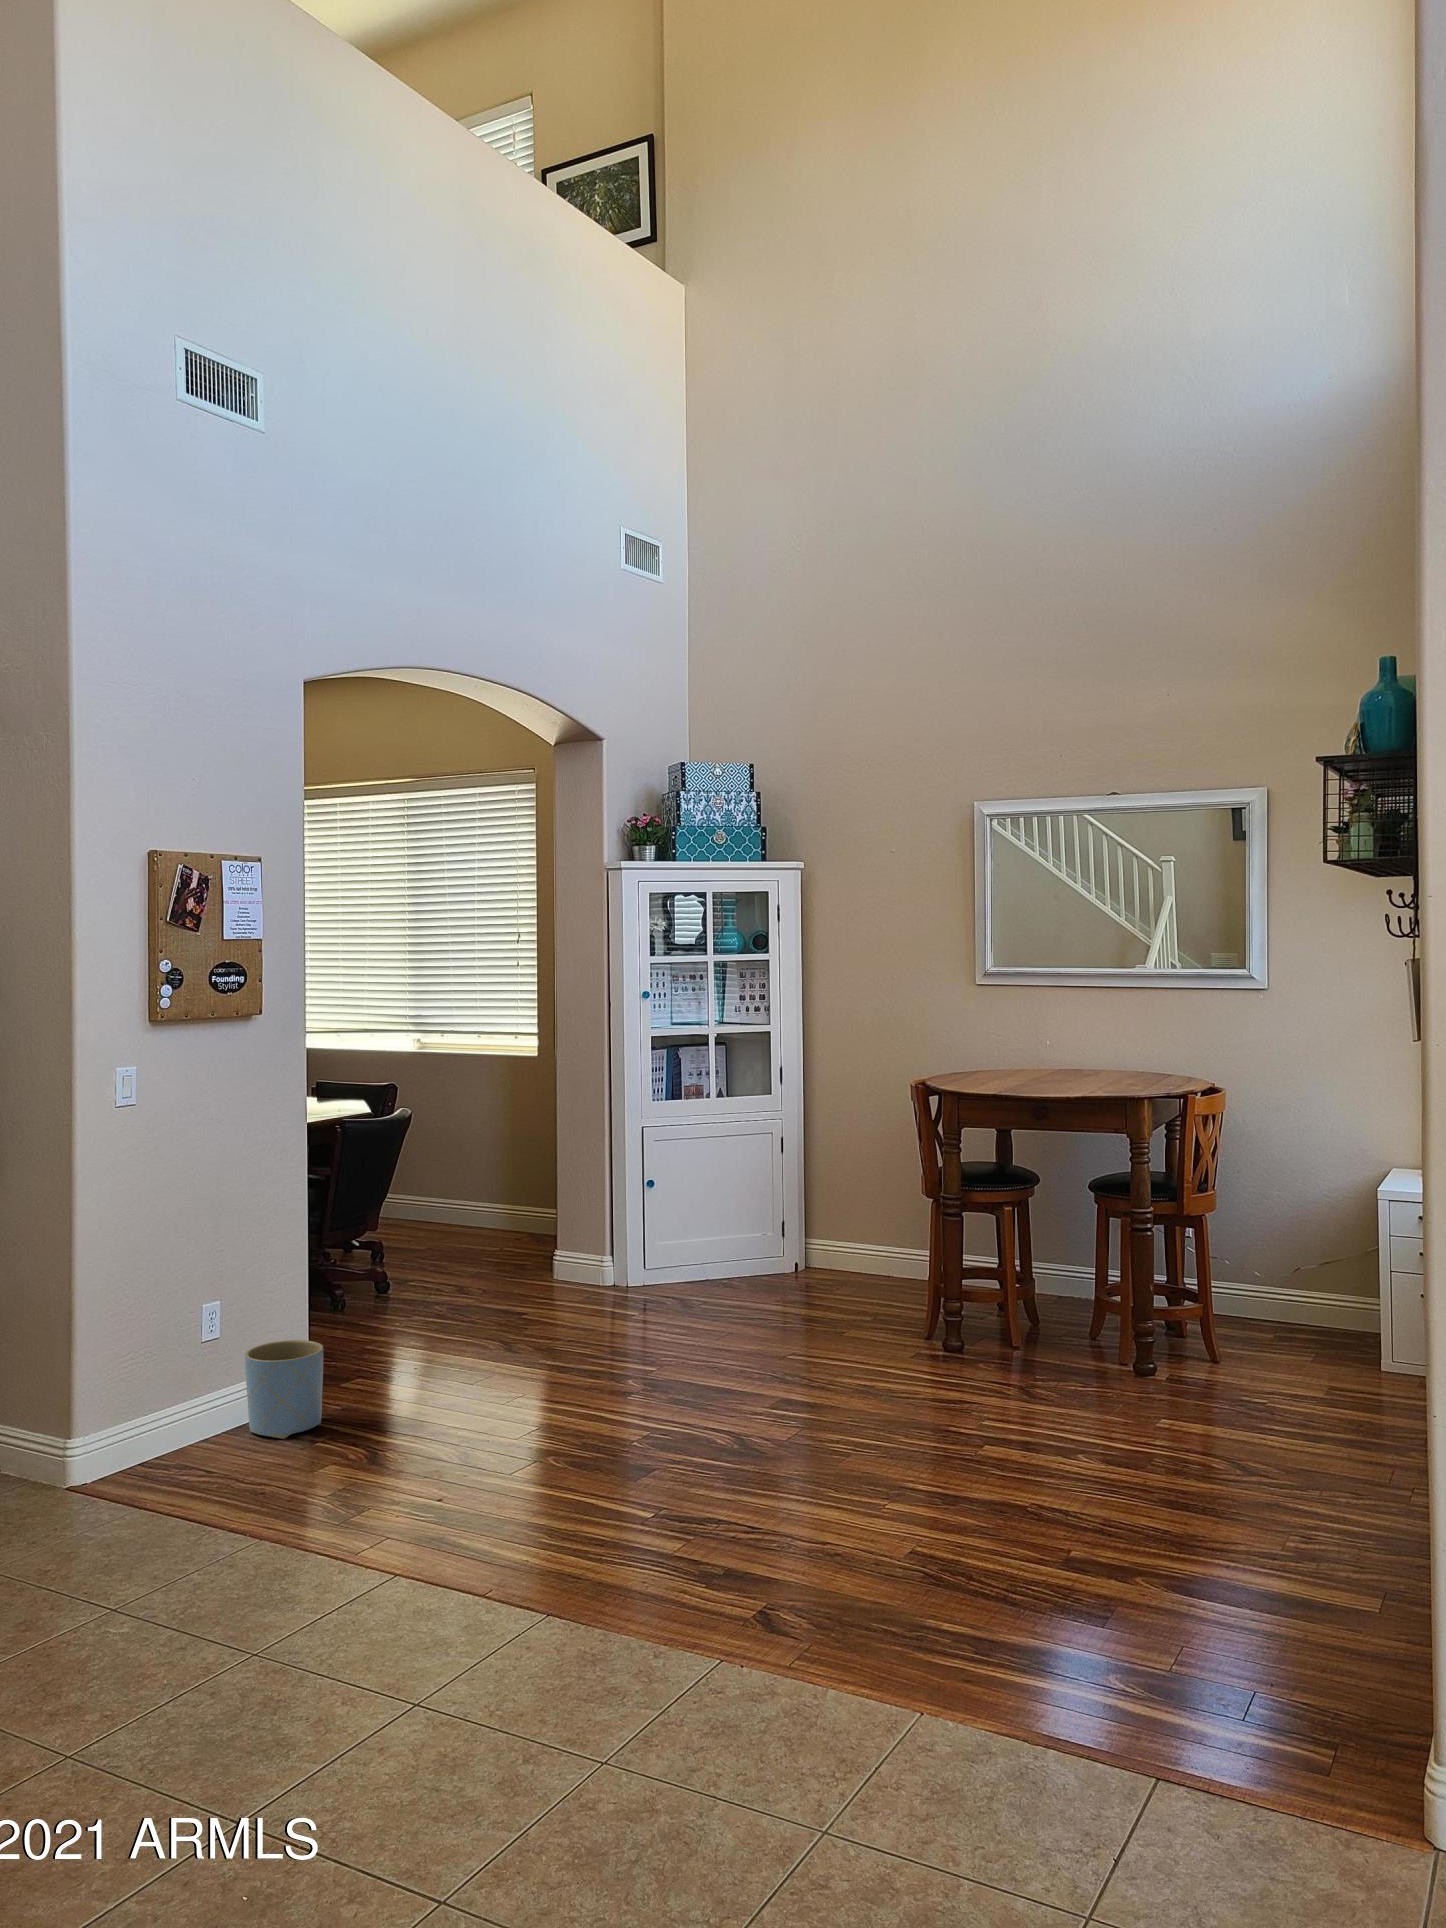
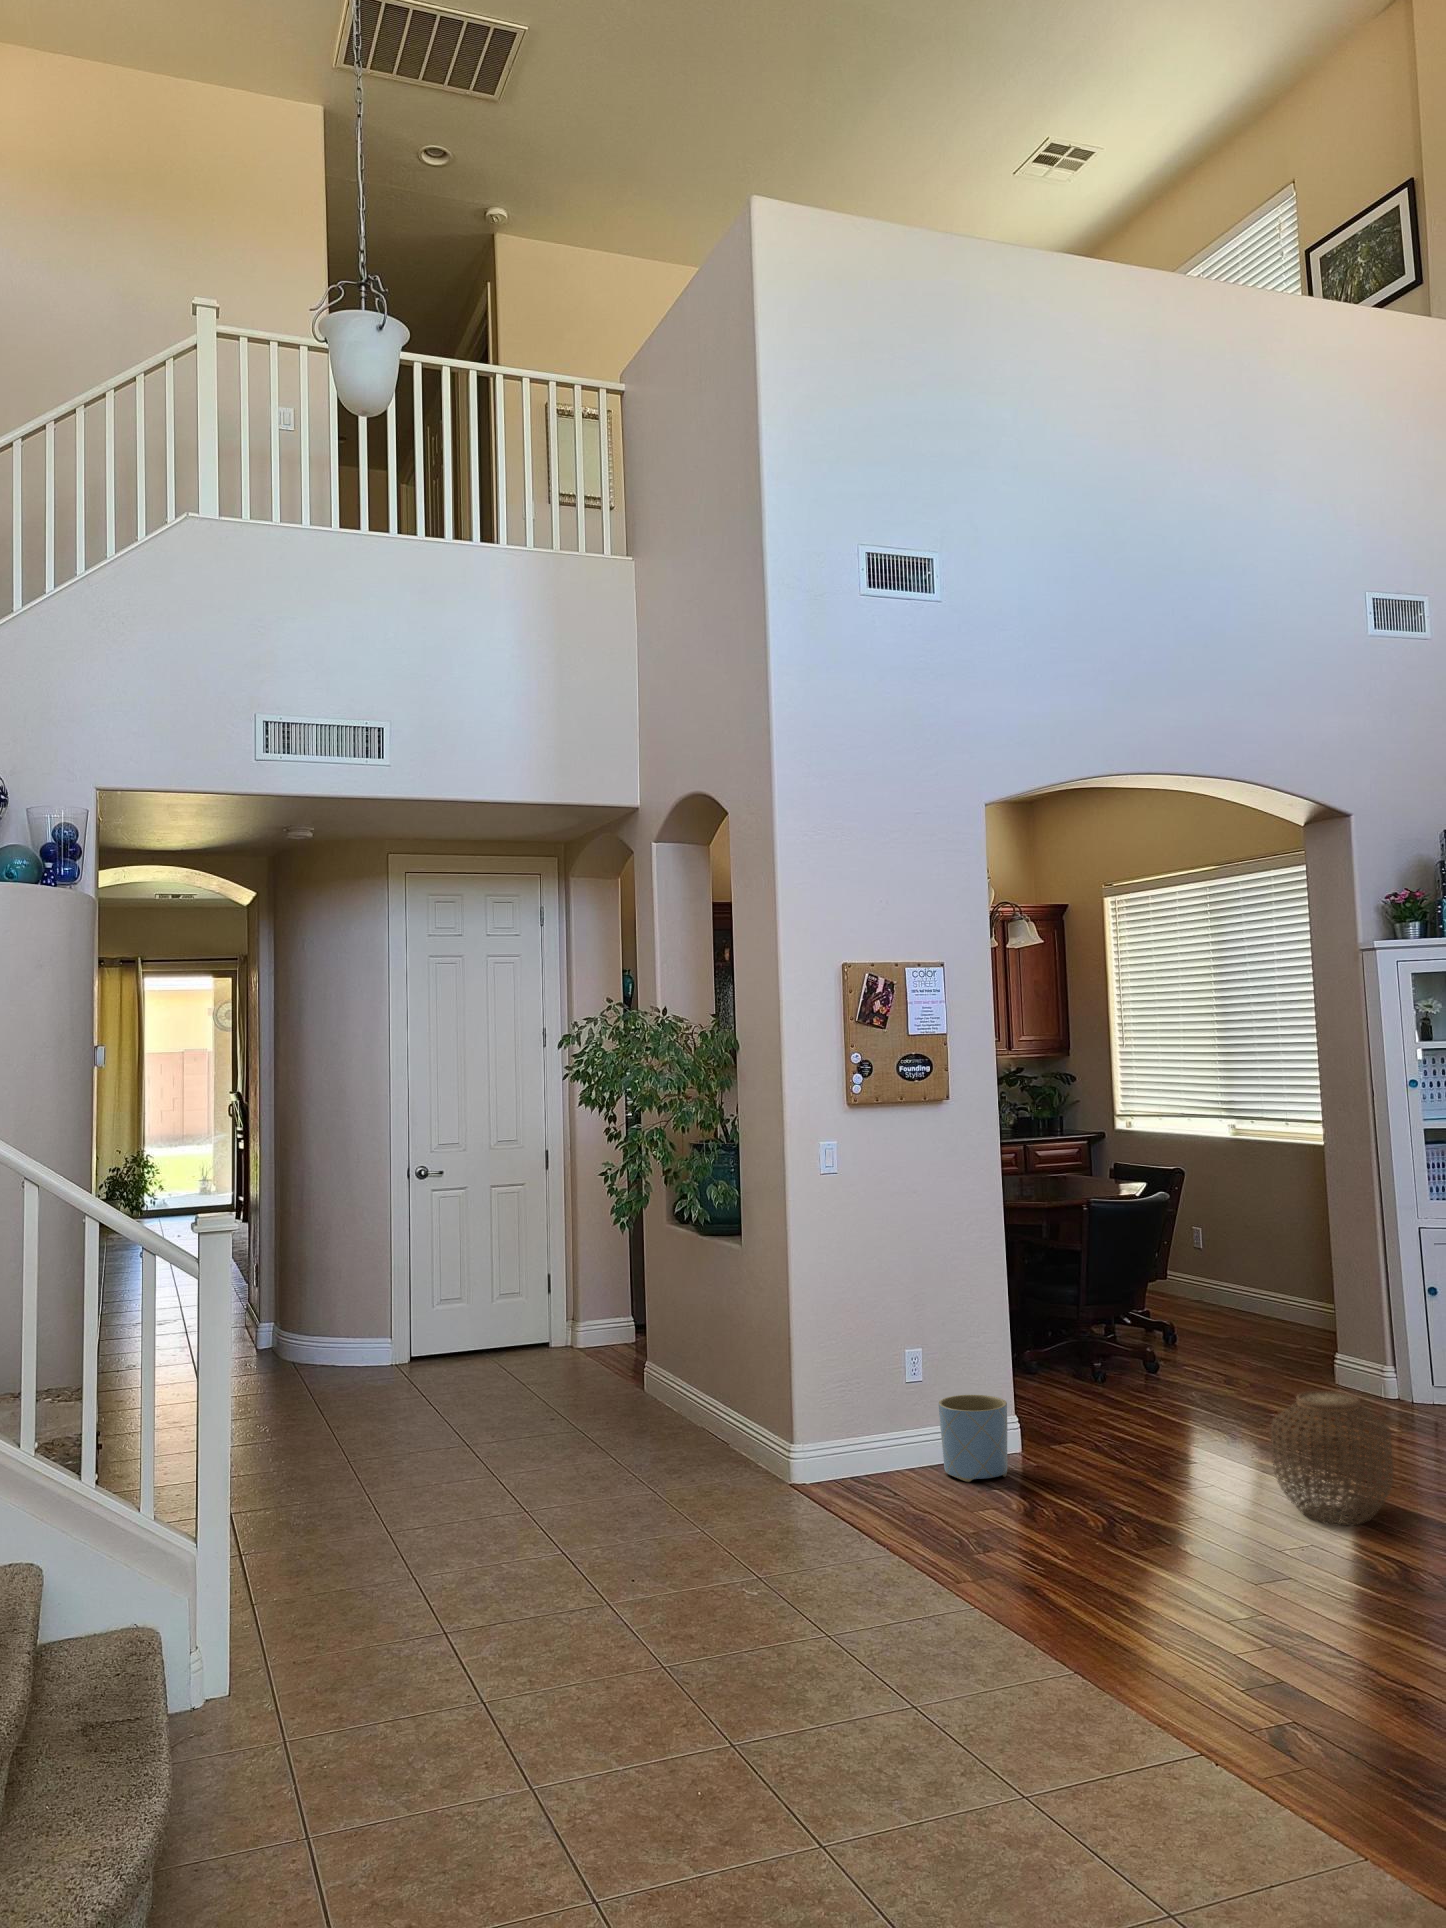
woven basket: none [599,1286,706,1411] -> present [1271,1391,1393,1525]

